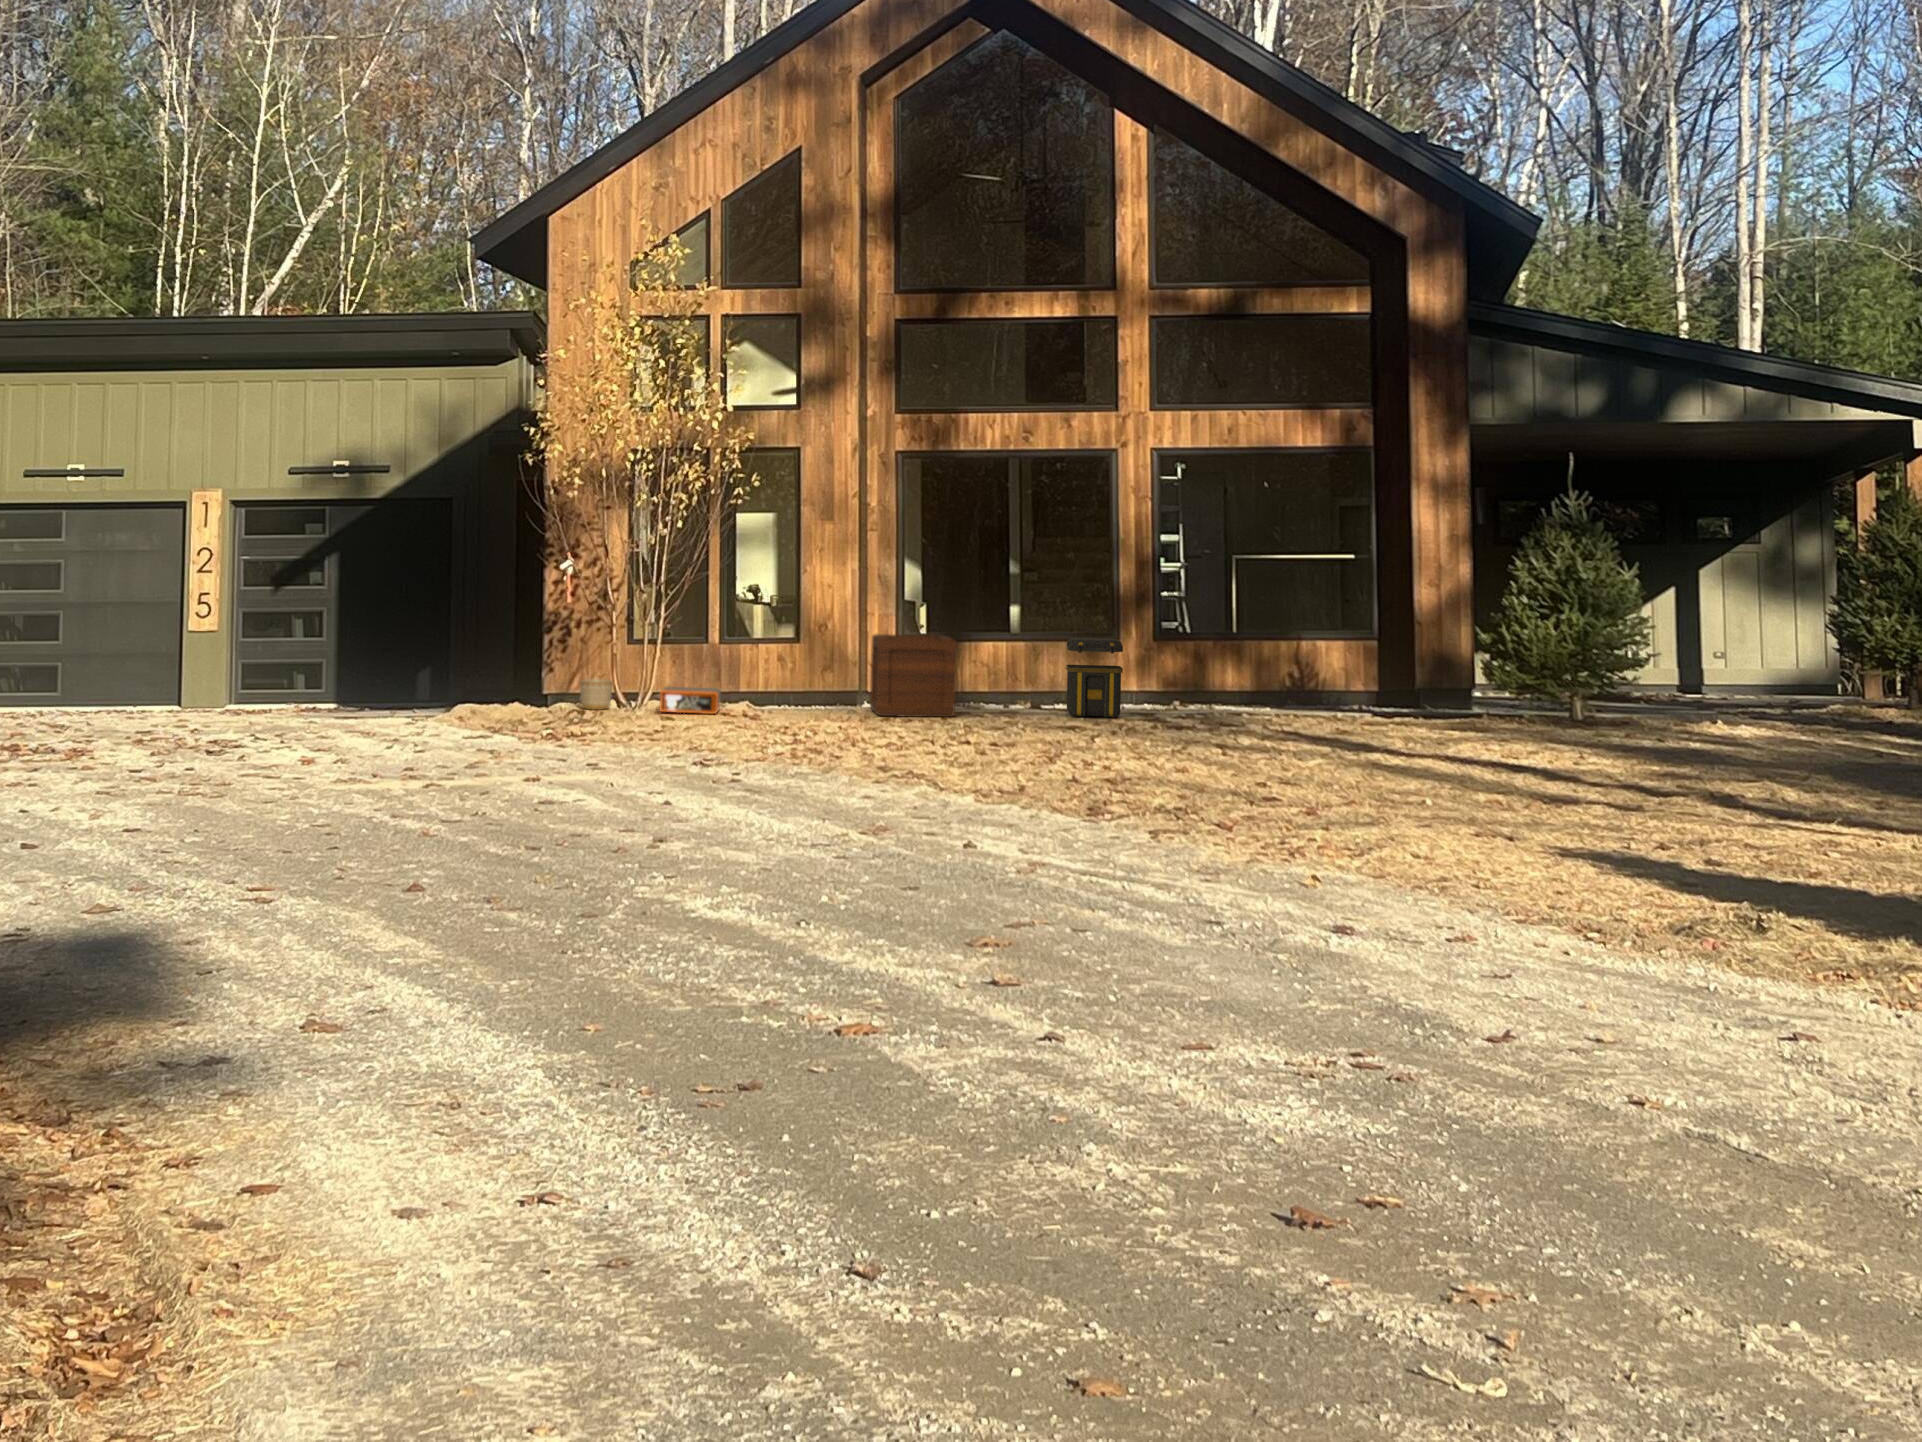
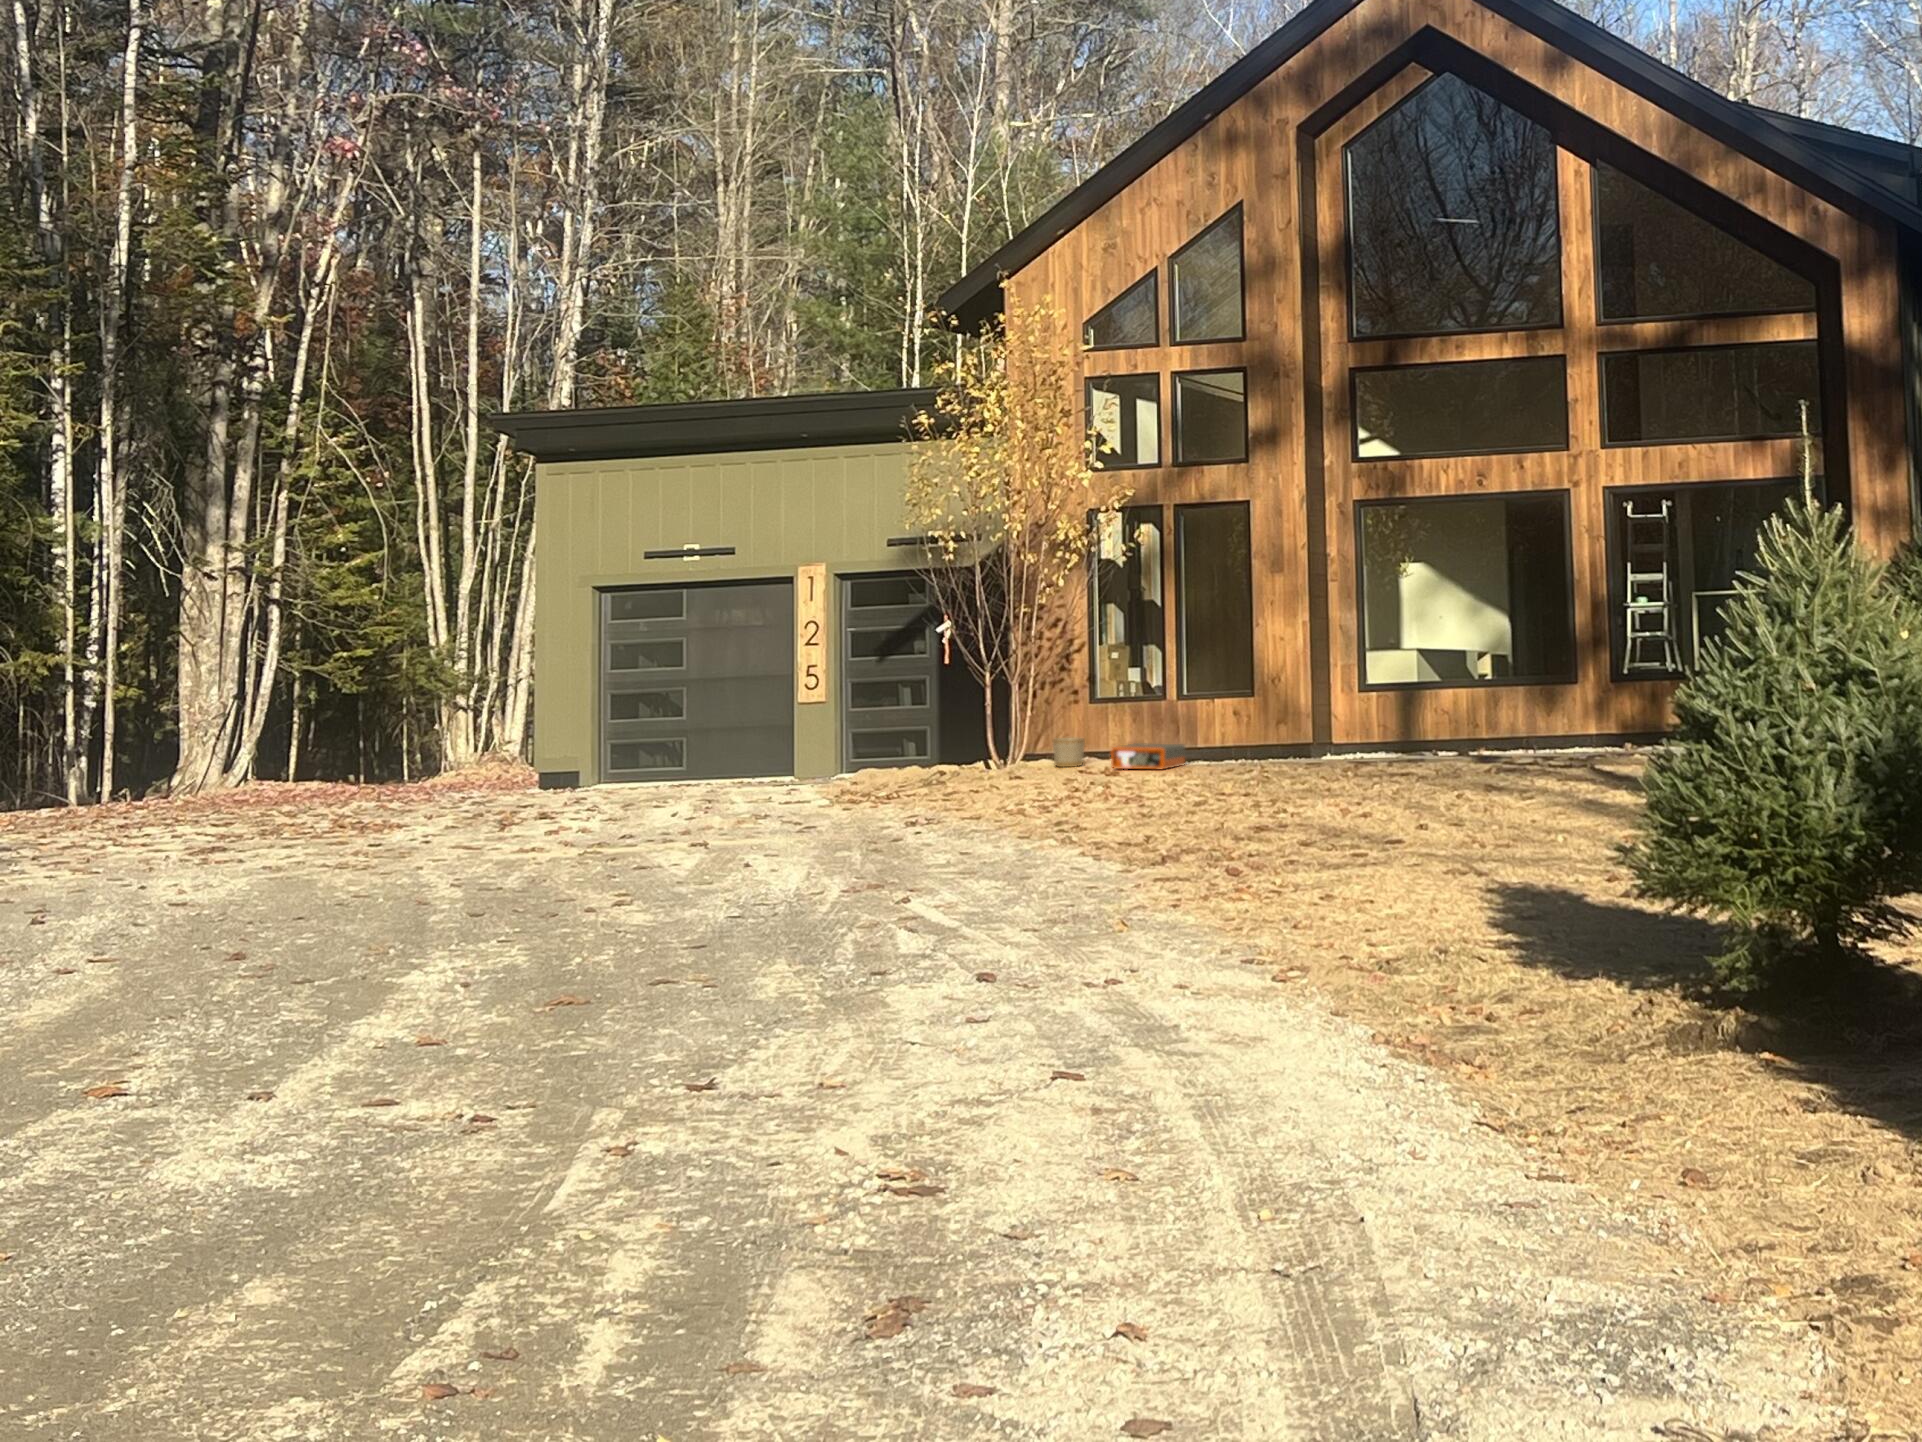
wooden crate: present [870,634,956,717] -> none [1312,687,1404,769]
toolbox: present [1066,638,1123,718] -> none [1505,686,1570,767]

